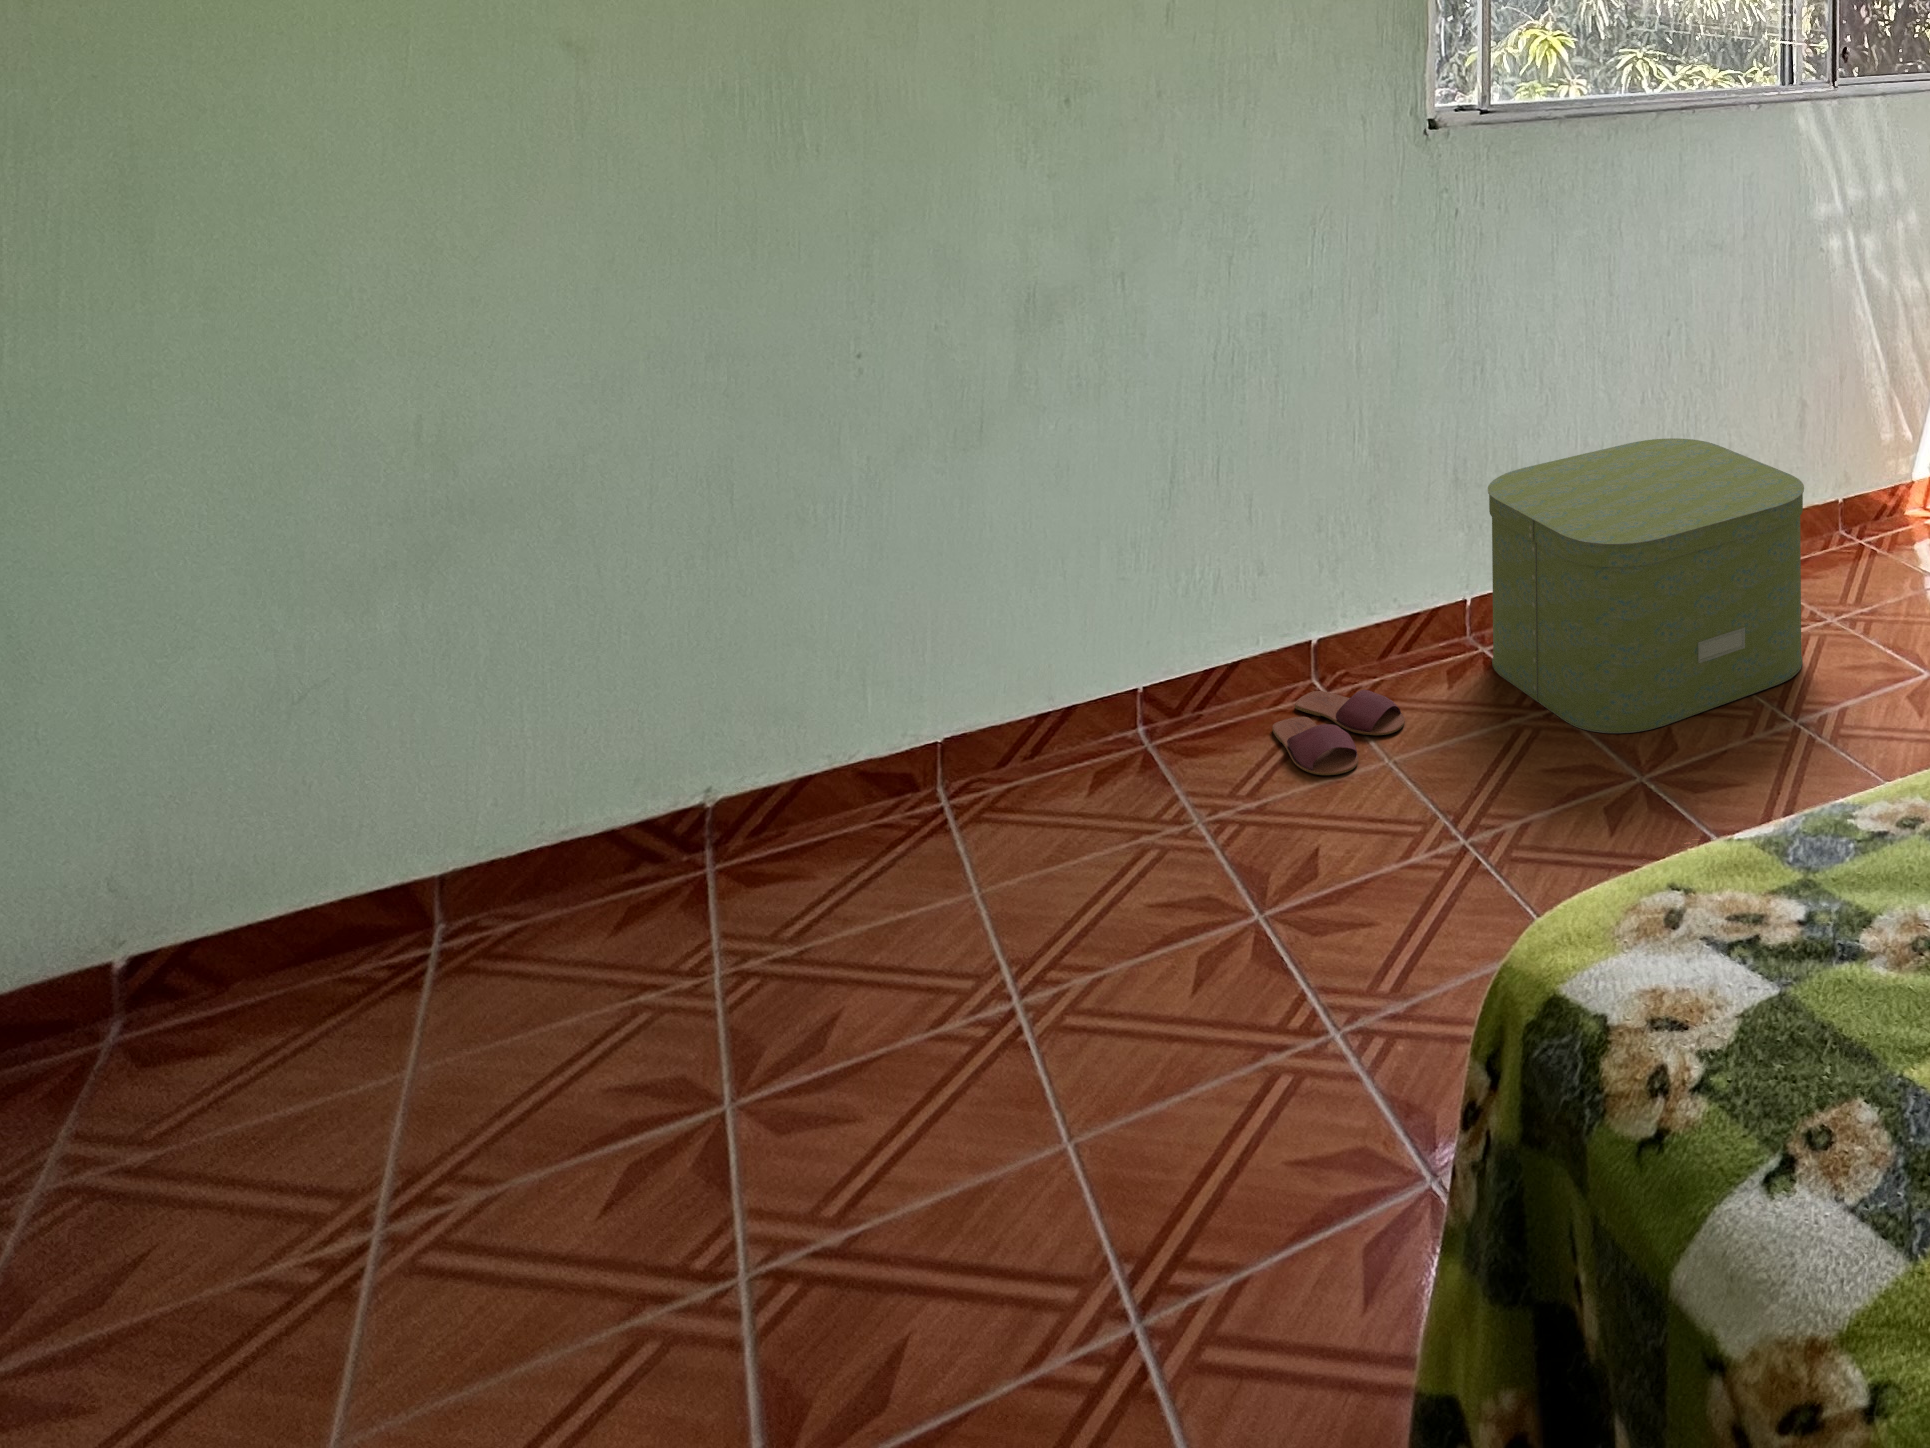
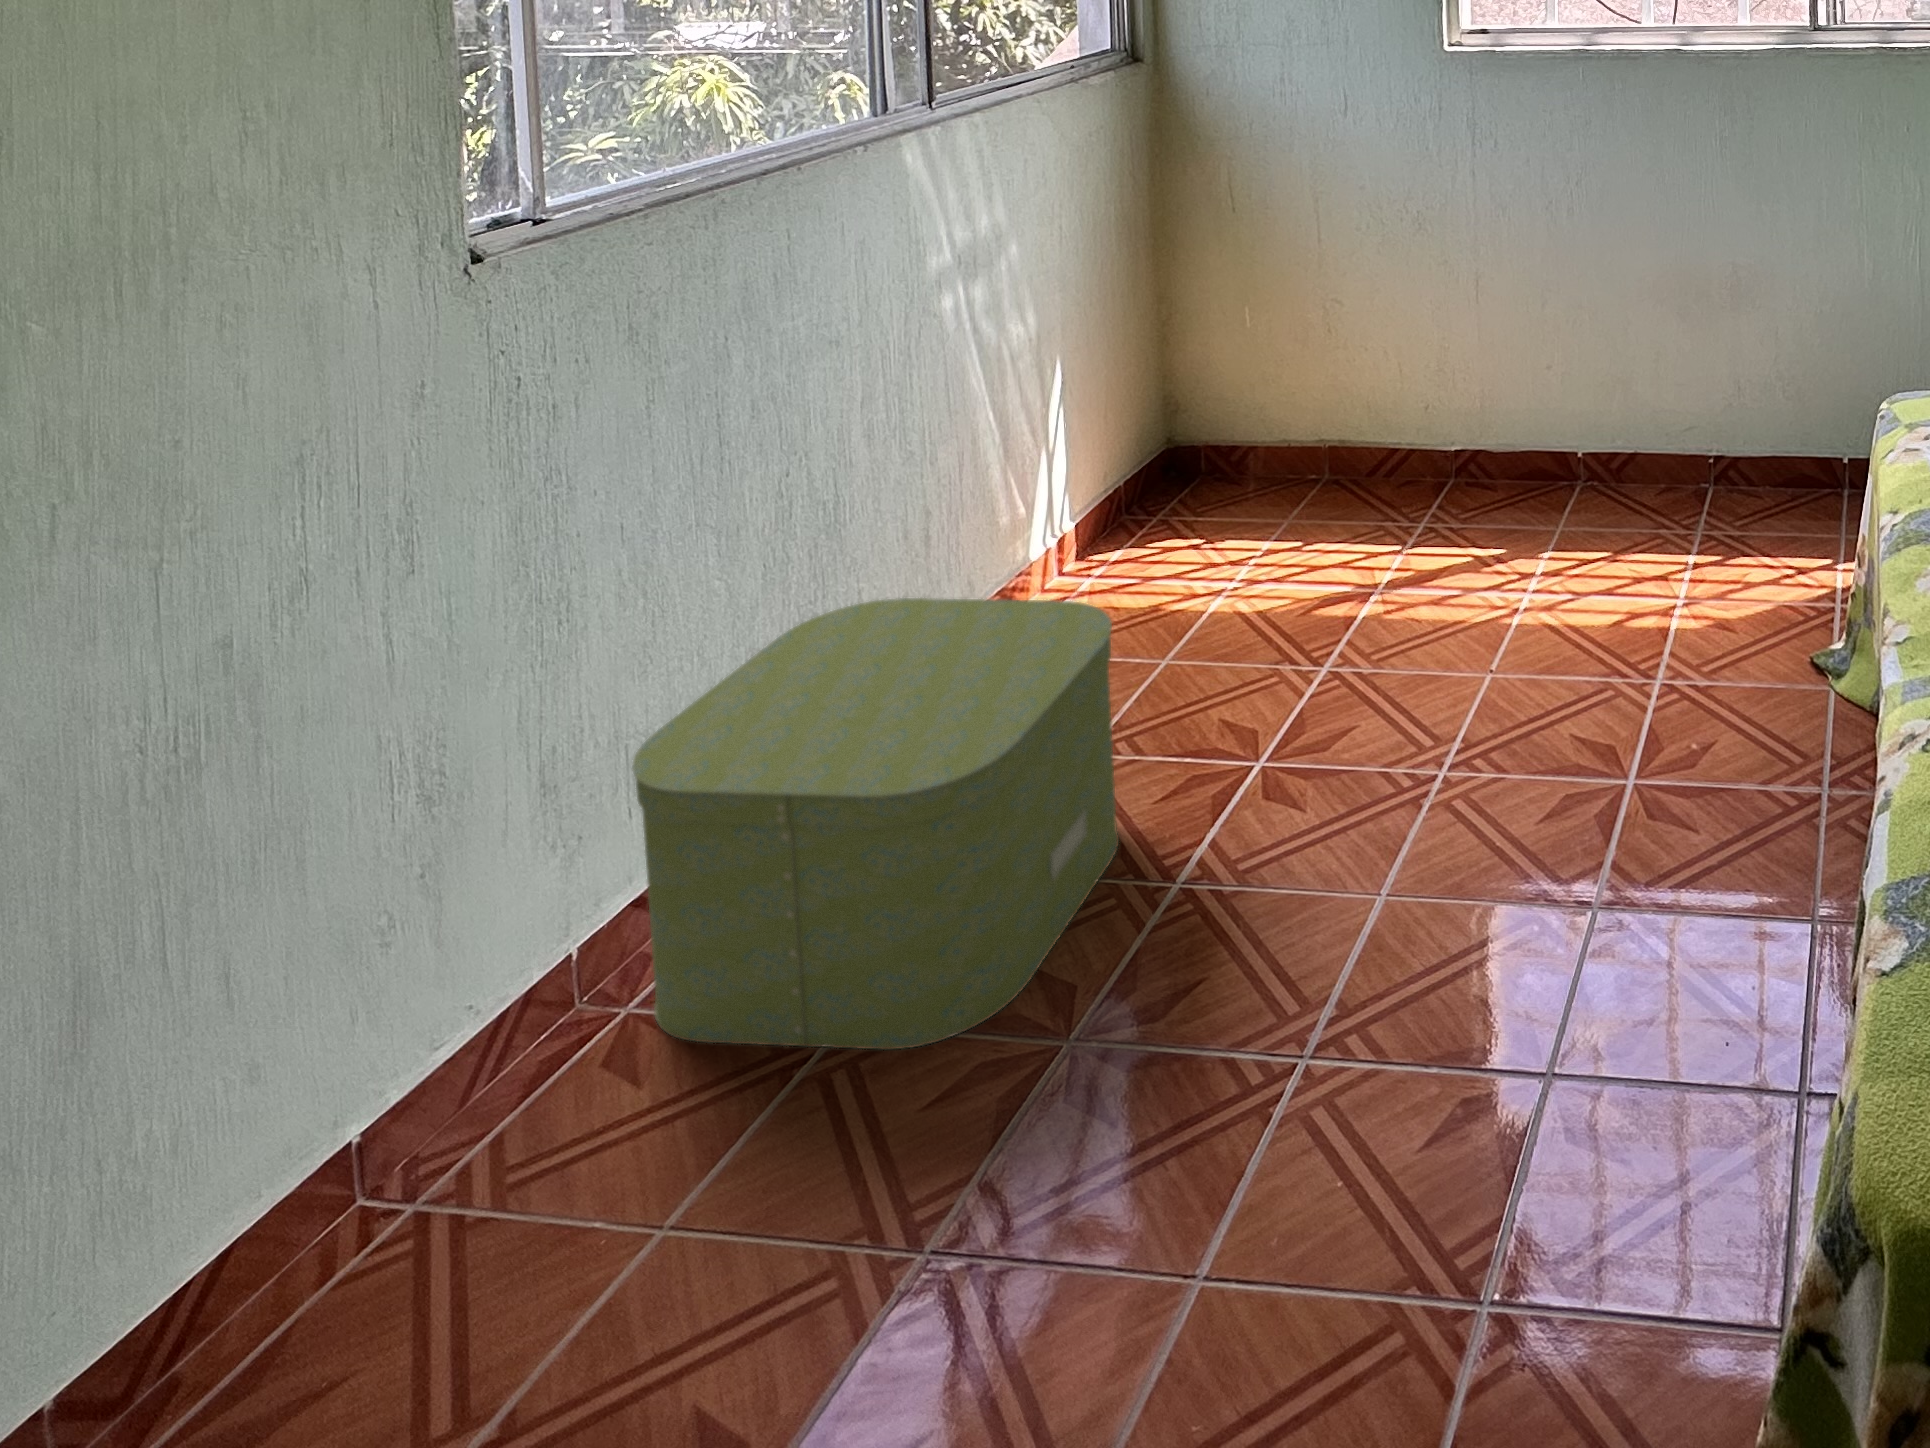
slippers: present [1273,690,1405,775] -> none [367,1172,627,1367]

